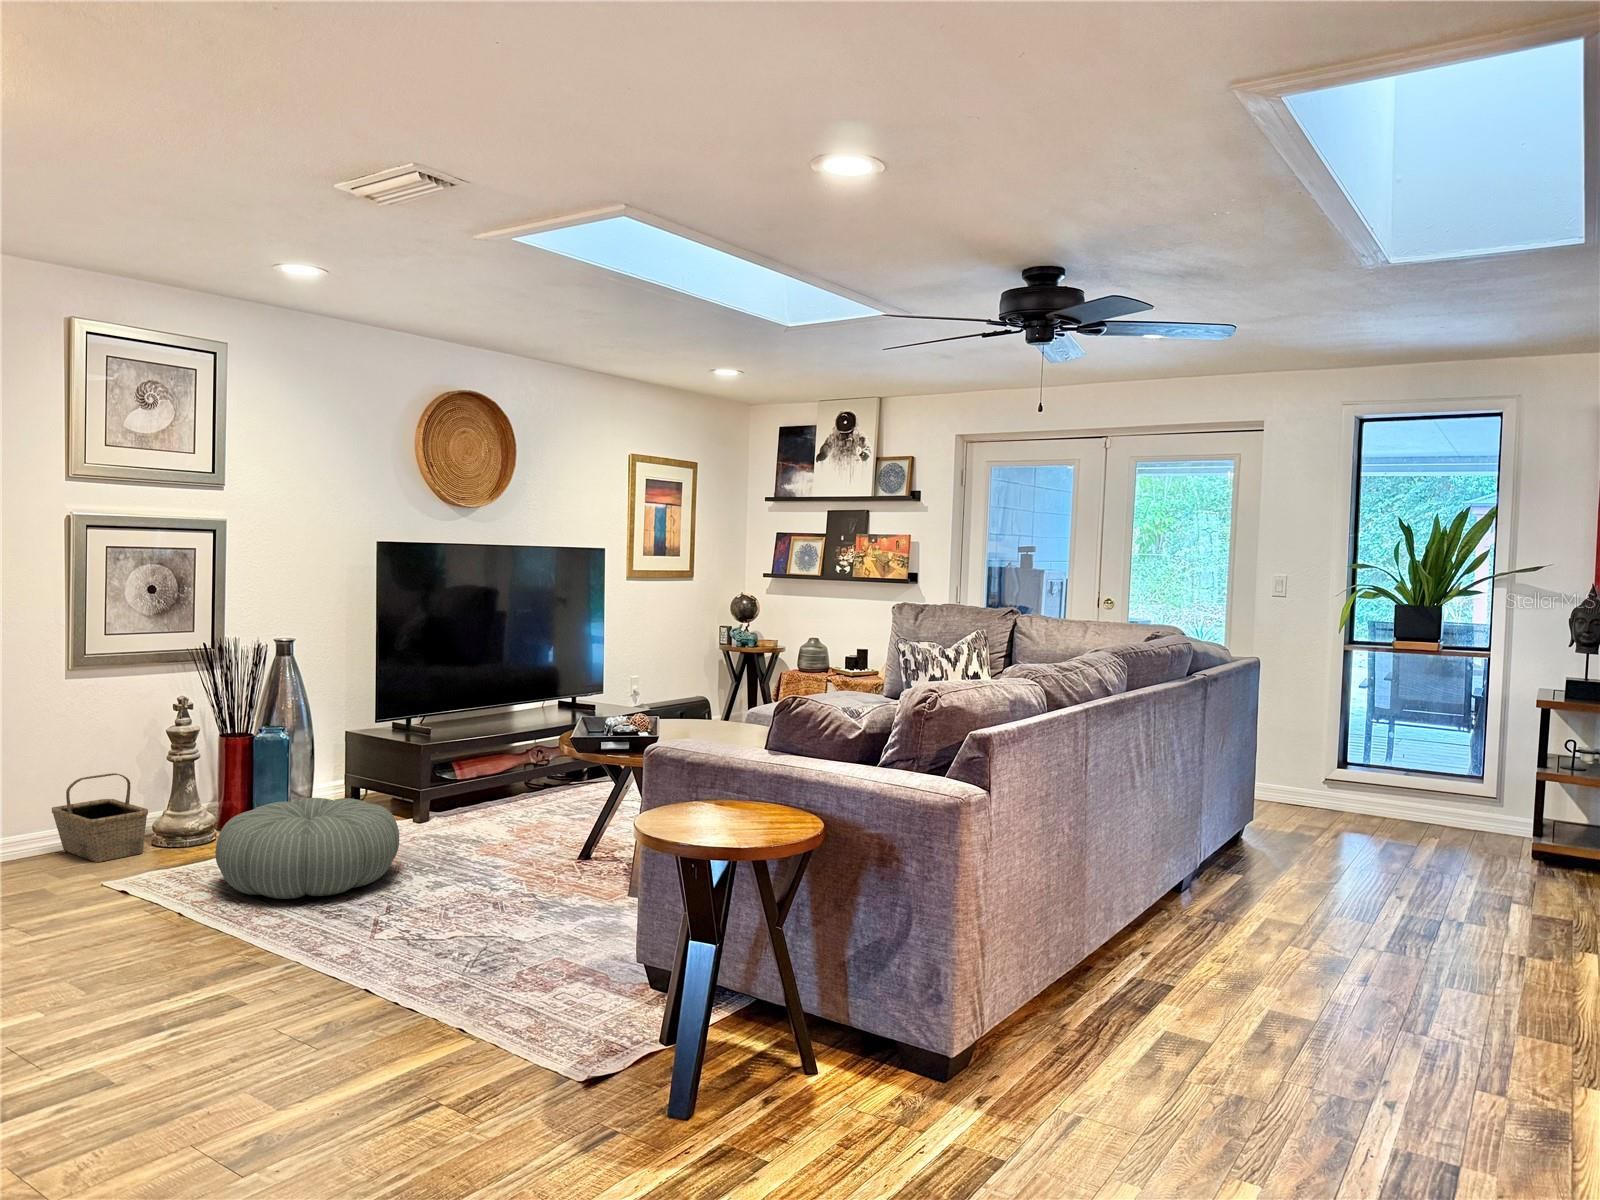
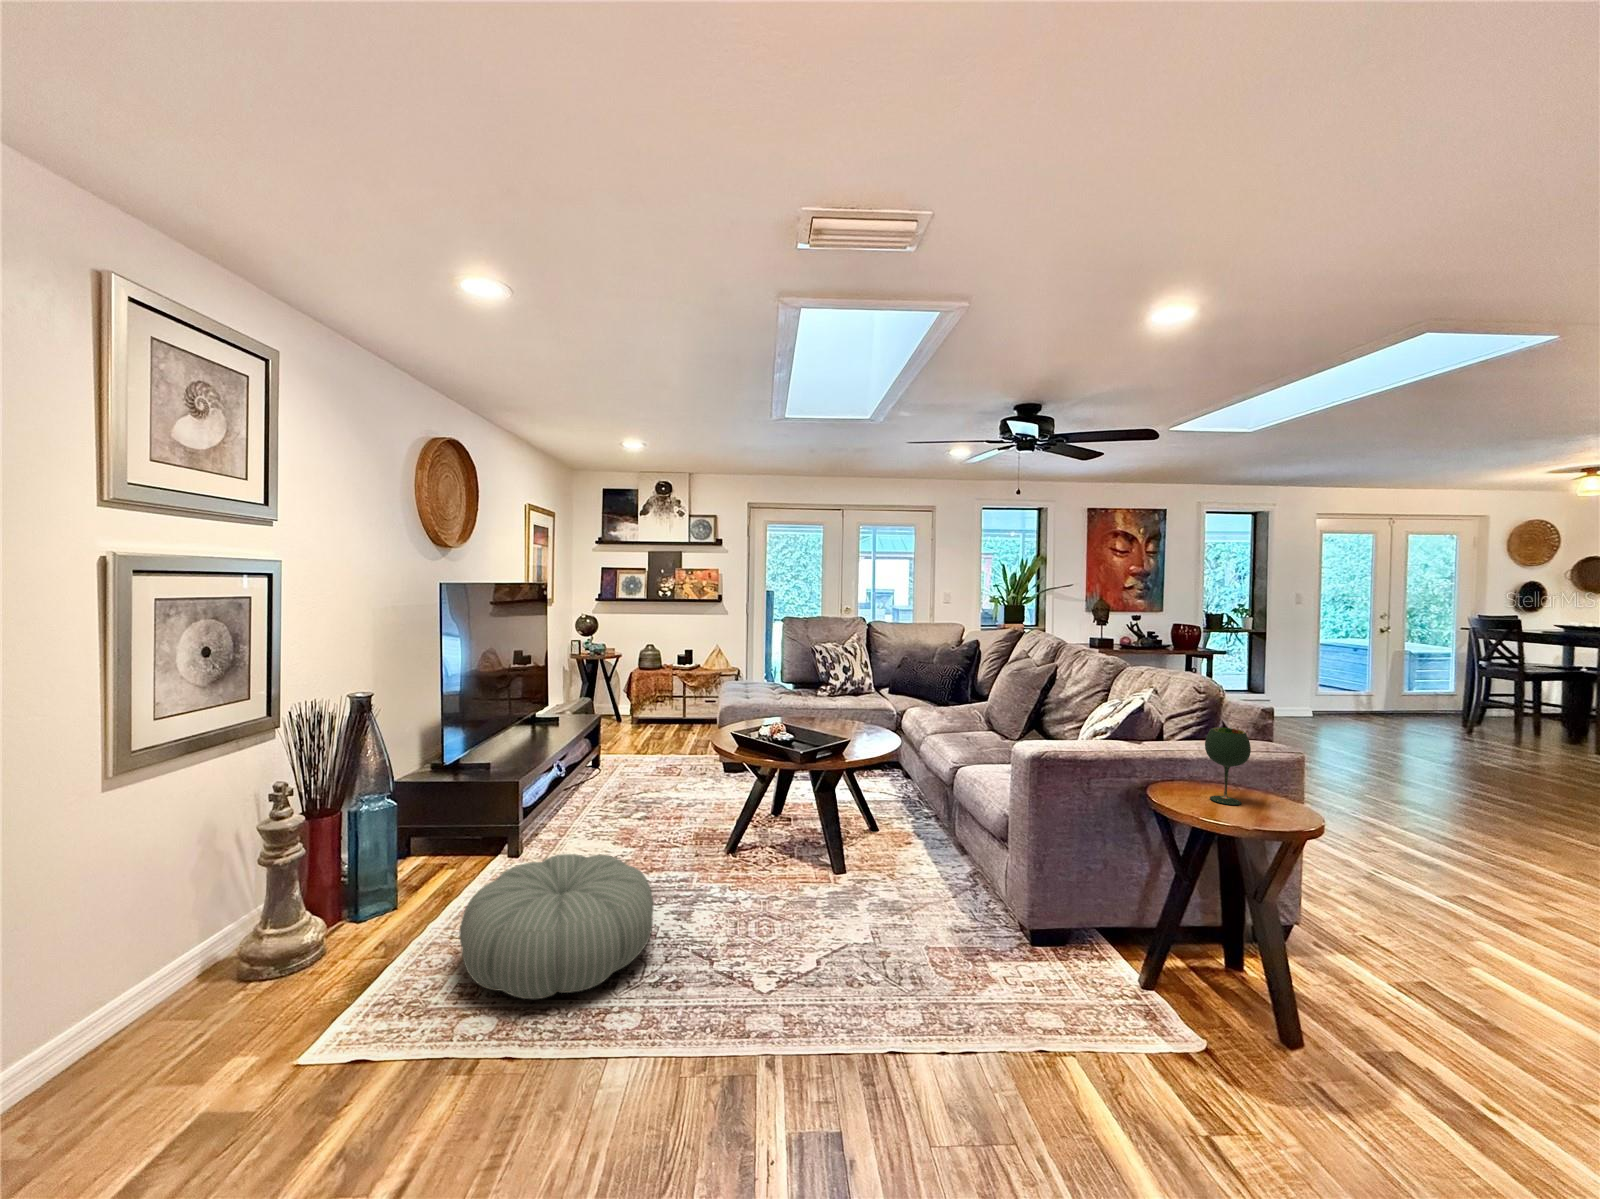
wine glass: none [719,724,770,824] -> present [1205,727,1251,805]
basket: present [52,773,148,862] -> none [96,905,276,1039]

